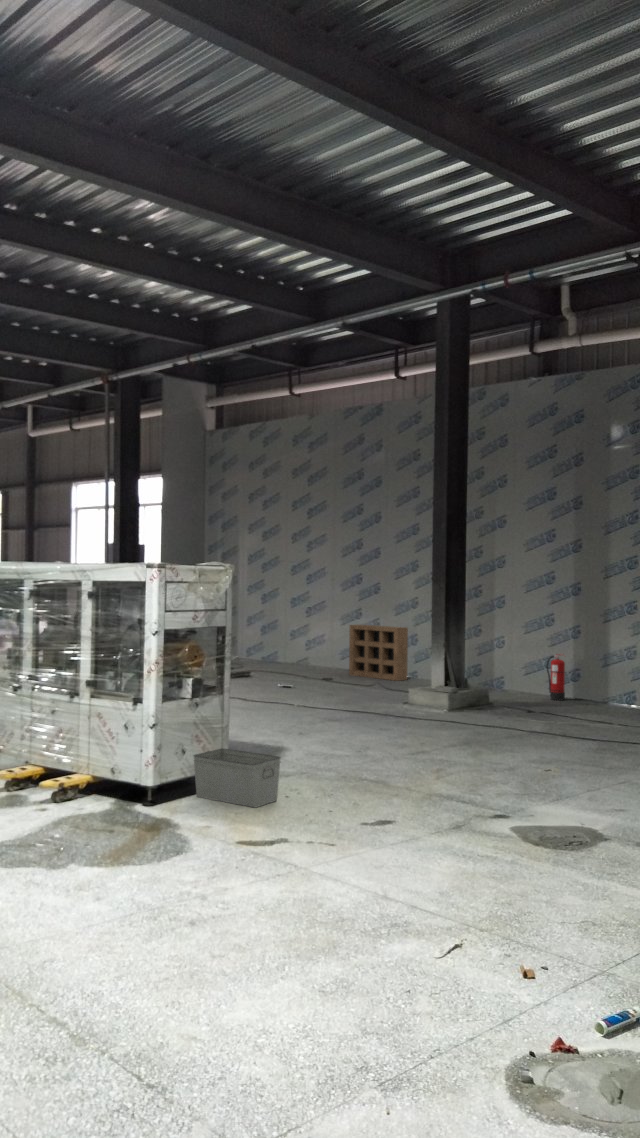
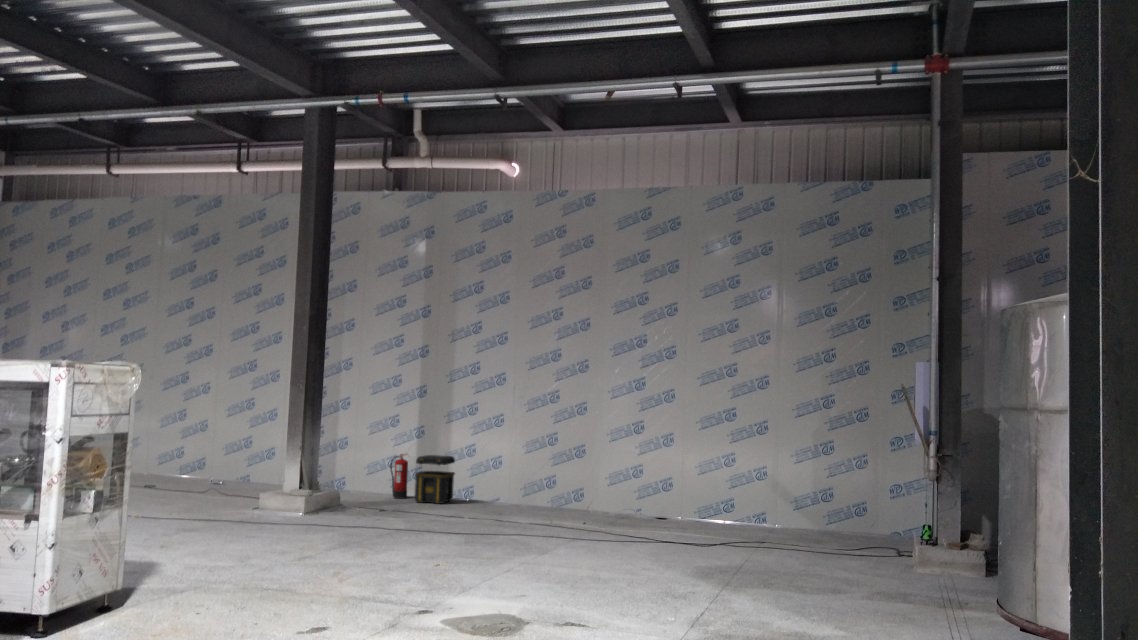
shelving unit: present [349,624,408,681] -> none [169,427,241,486]
toolbox: none [569,656,614,708] -> present [415,455,455,504]
storage bin: present [194,748,280,807] -> none [90,567,195,628]

